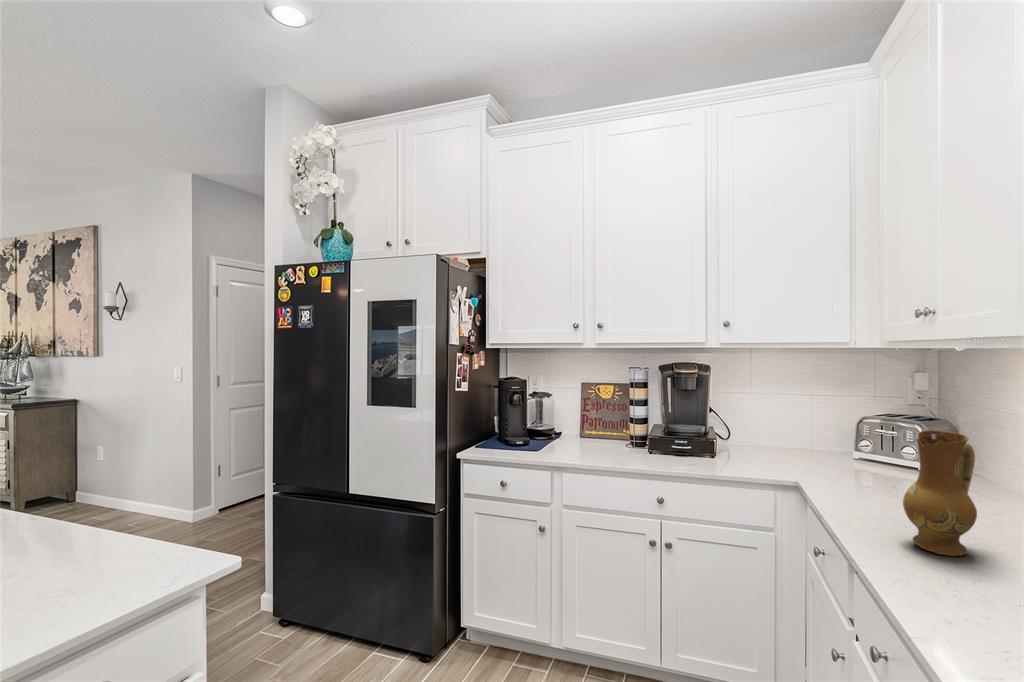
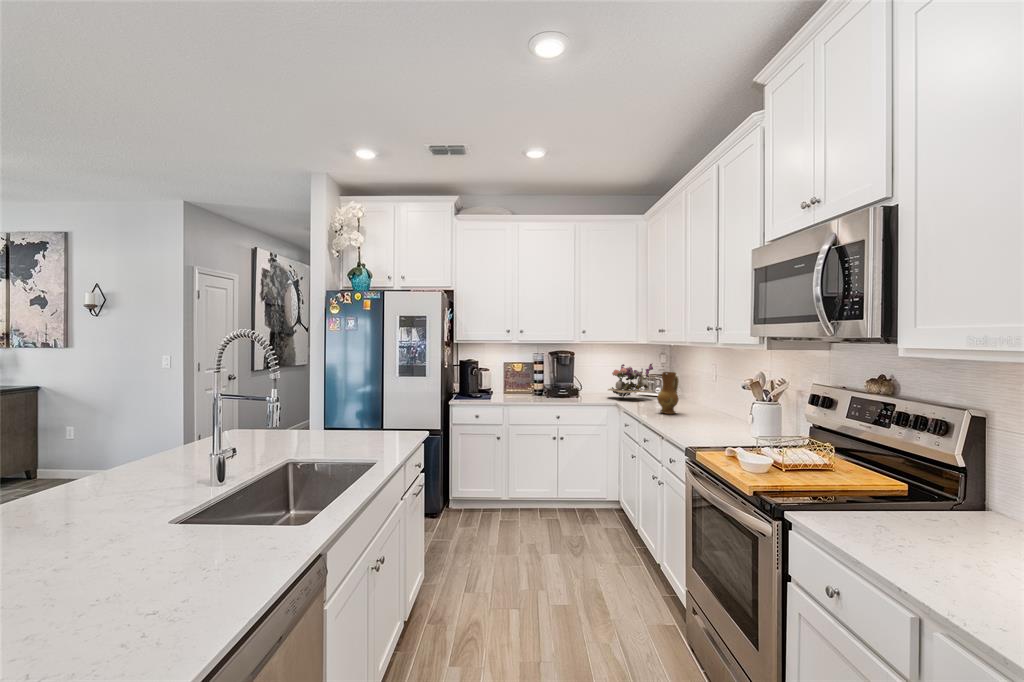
flower arrangement: none [777,392,894,467] -> present [608,364,653,397]

